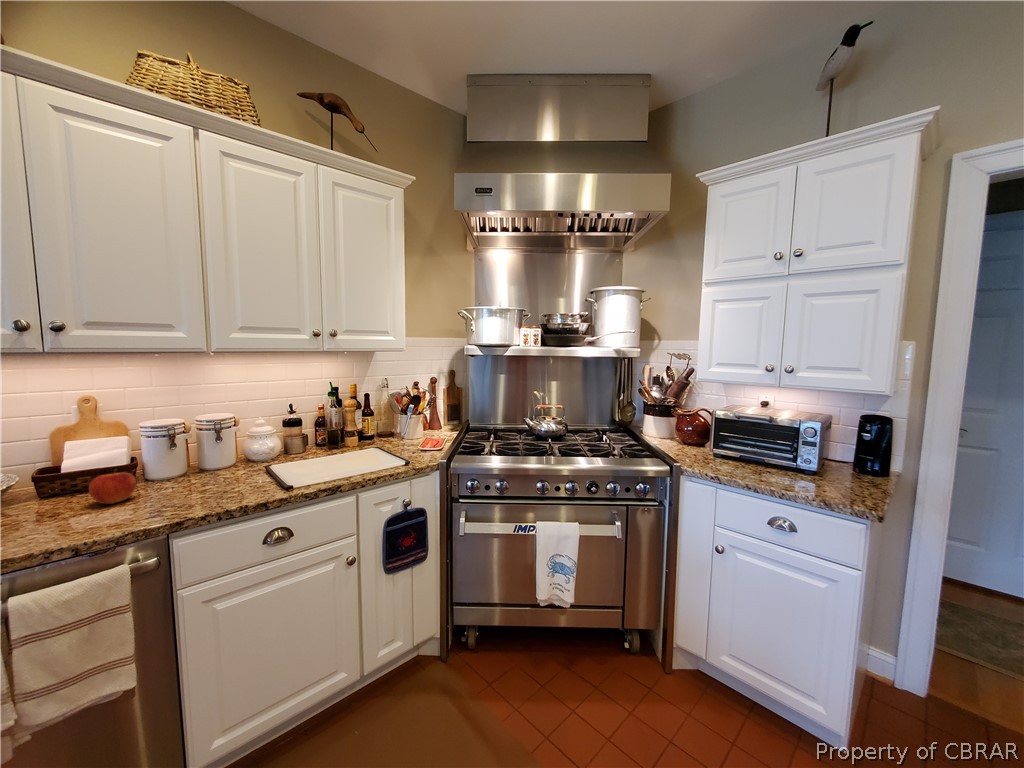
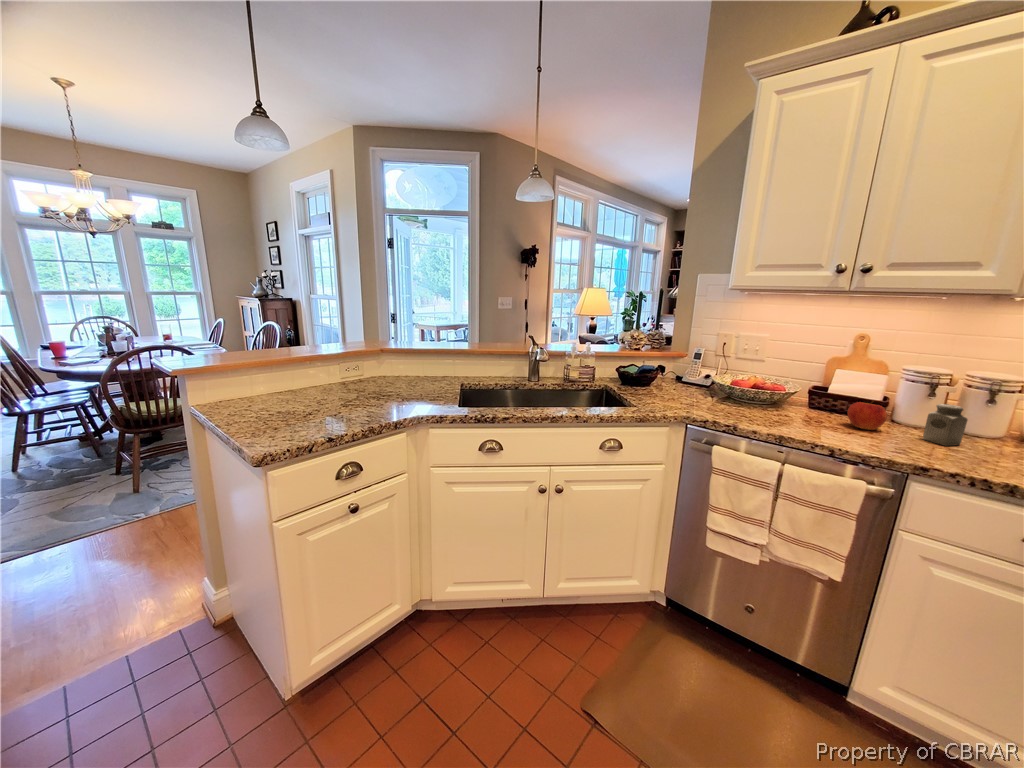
salt shaker: none [173,451,207,490] -> present [923,404,968,446]

